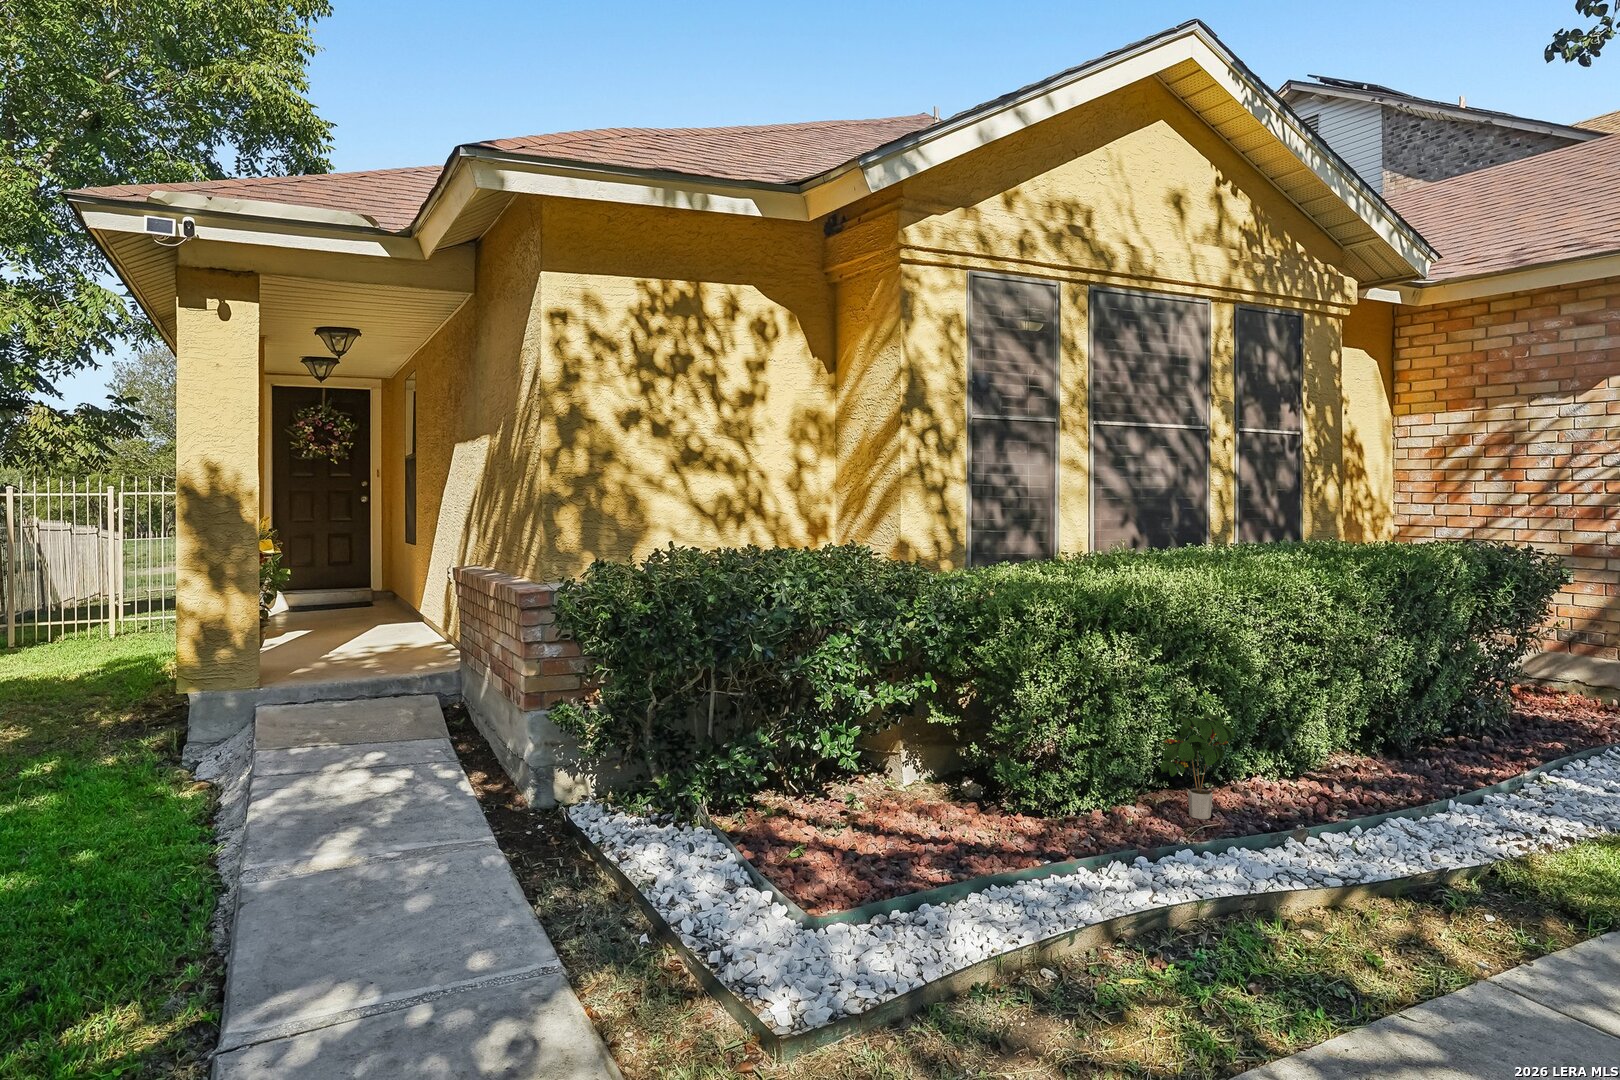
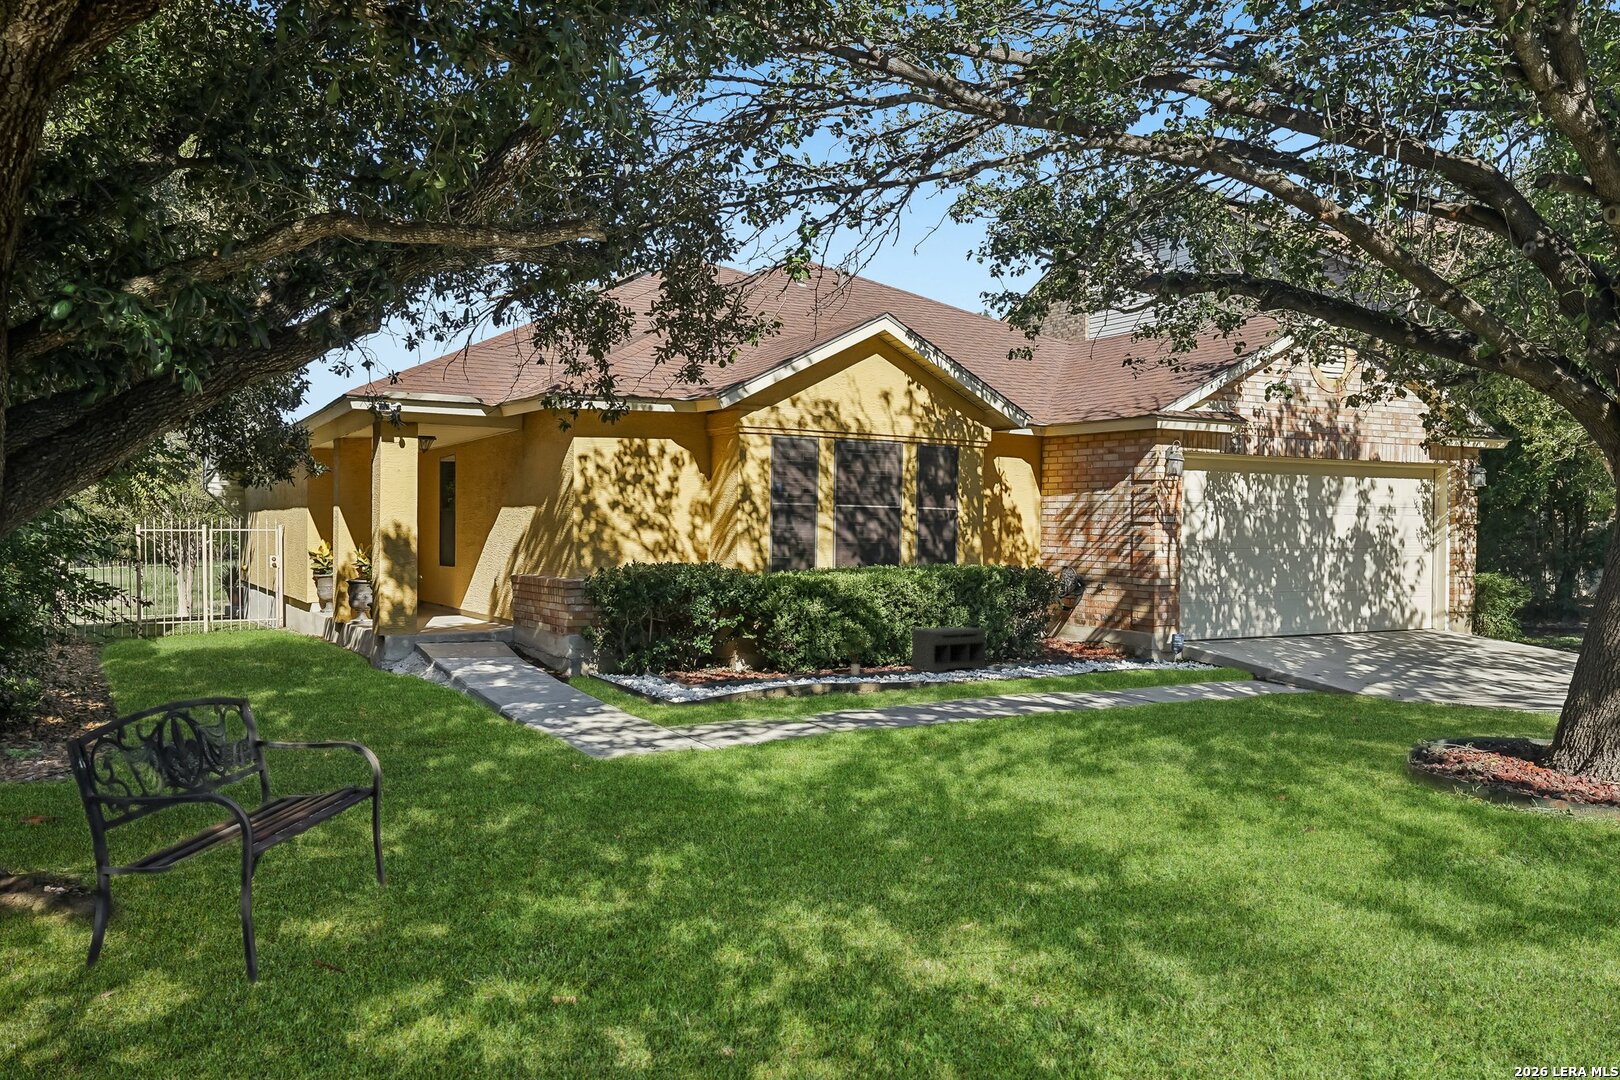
bench: none [1302,677,1469,801] -> present [912,627,986,672]

